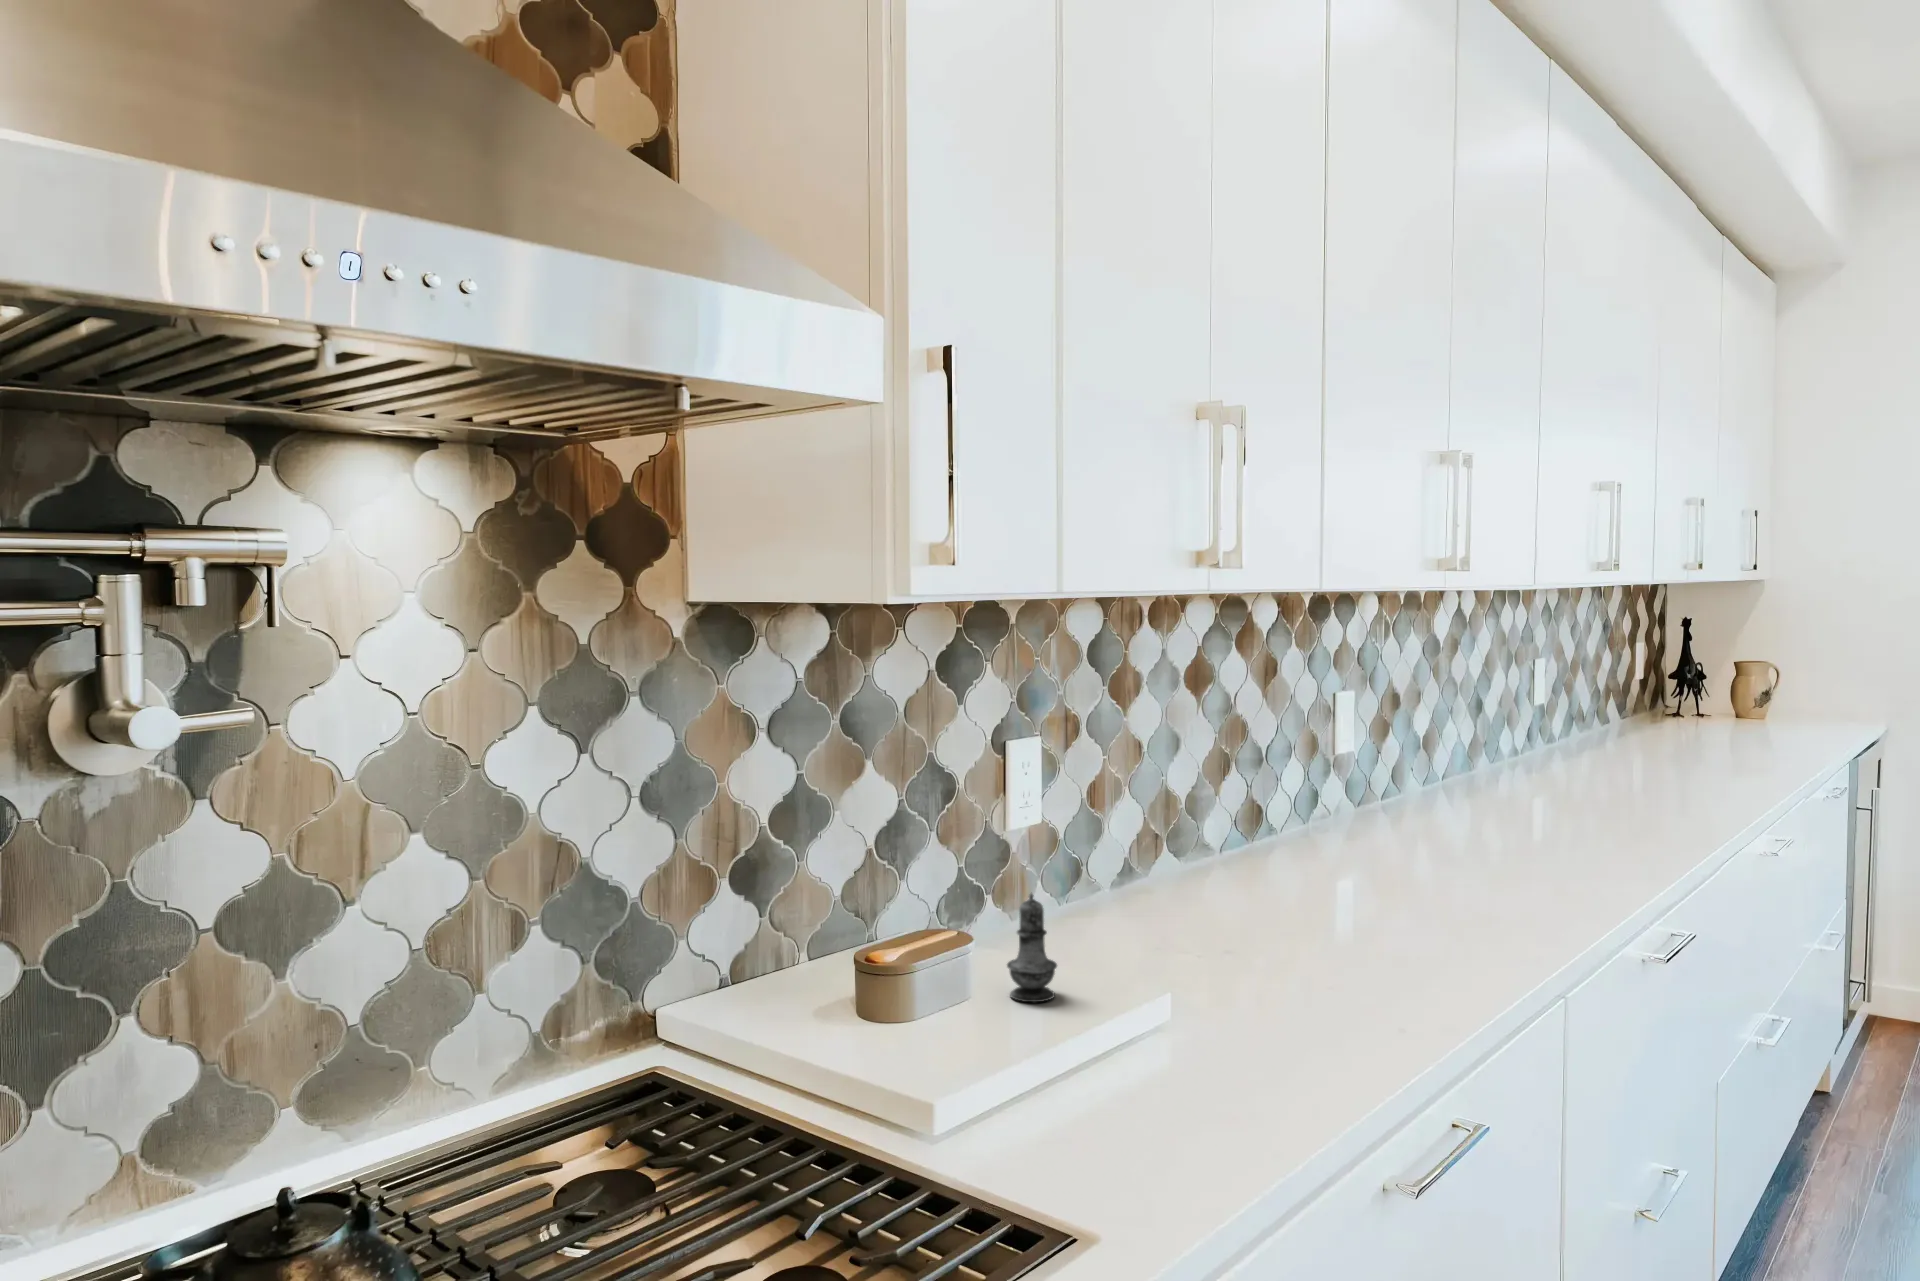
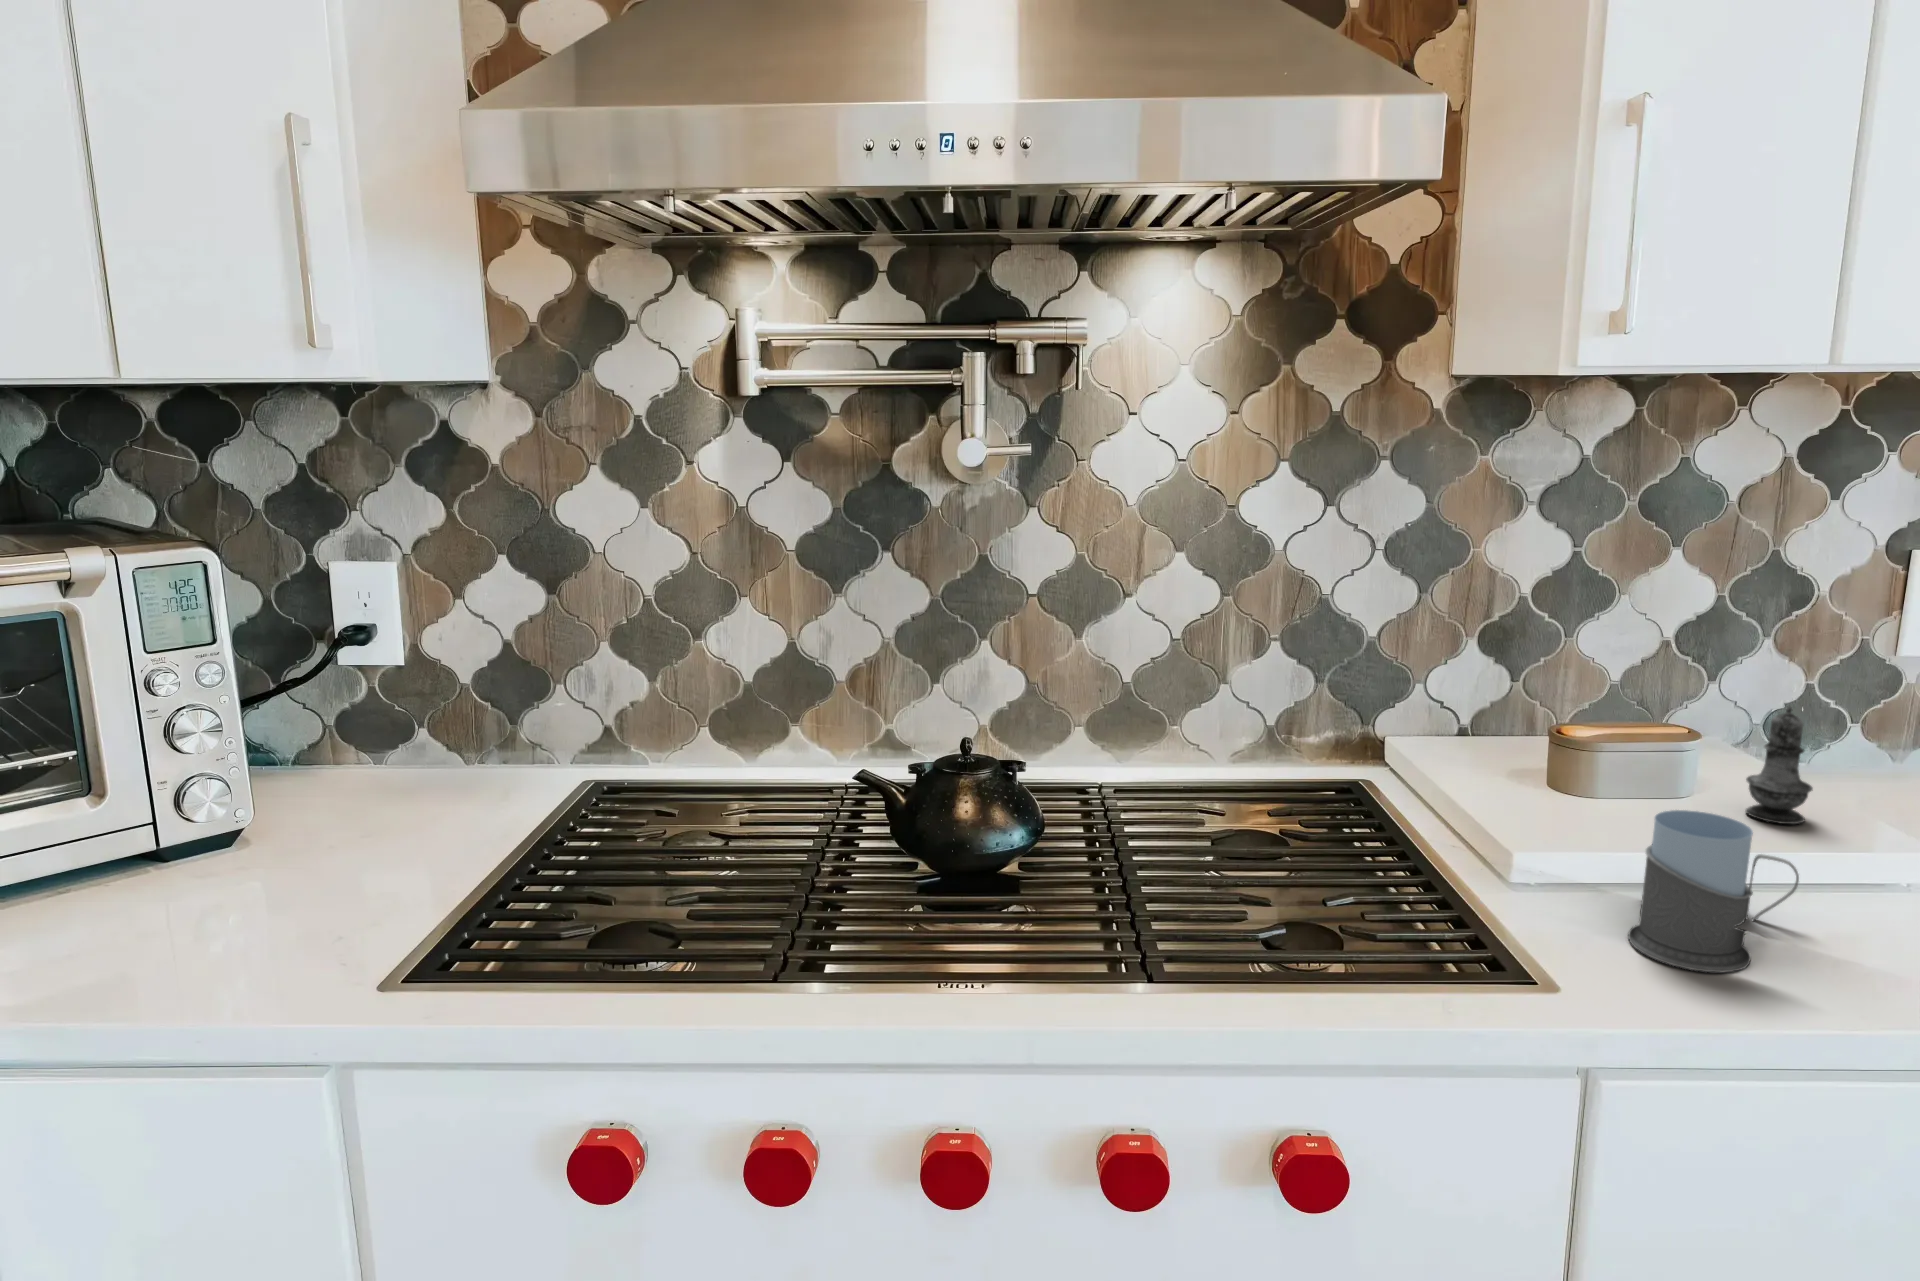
mug: none [1030,1009,1152,1167] -> present [1628,810,1799,972]

